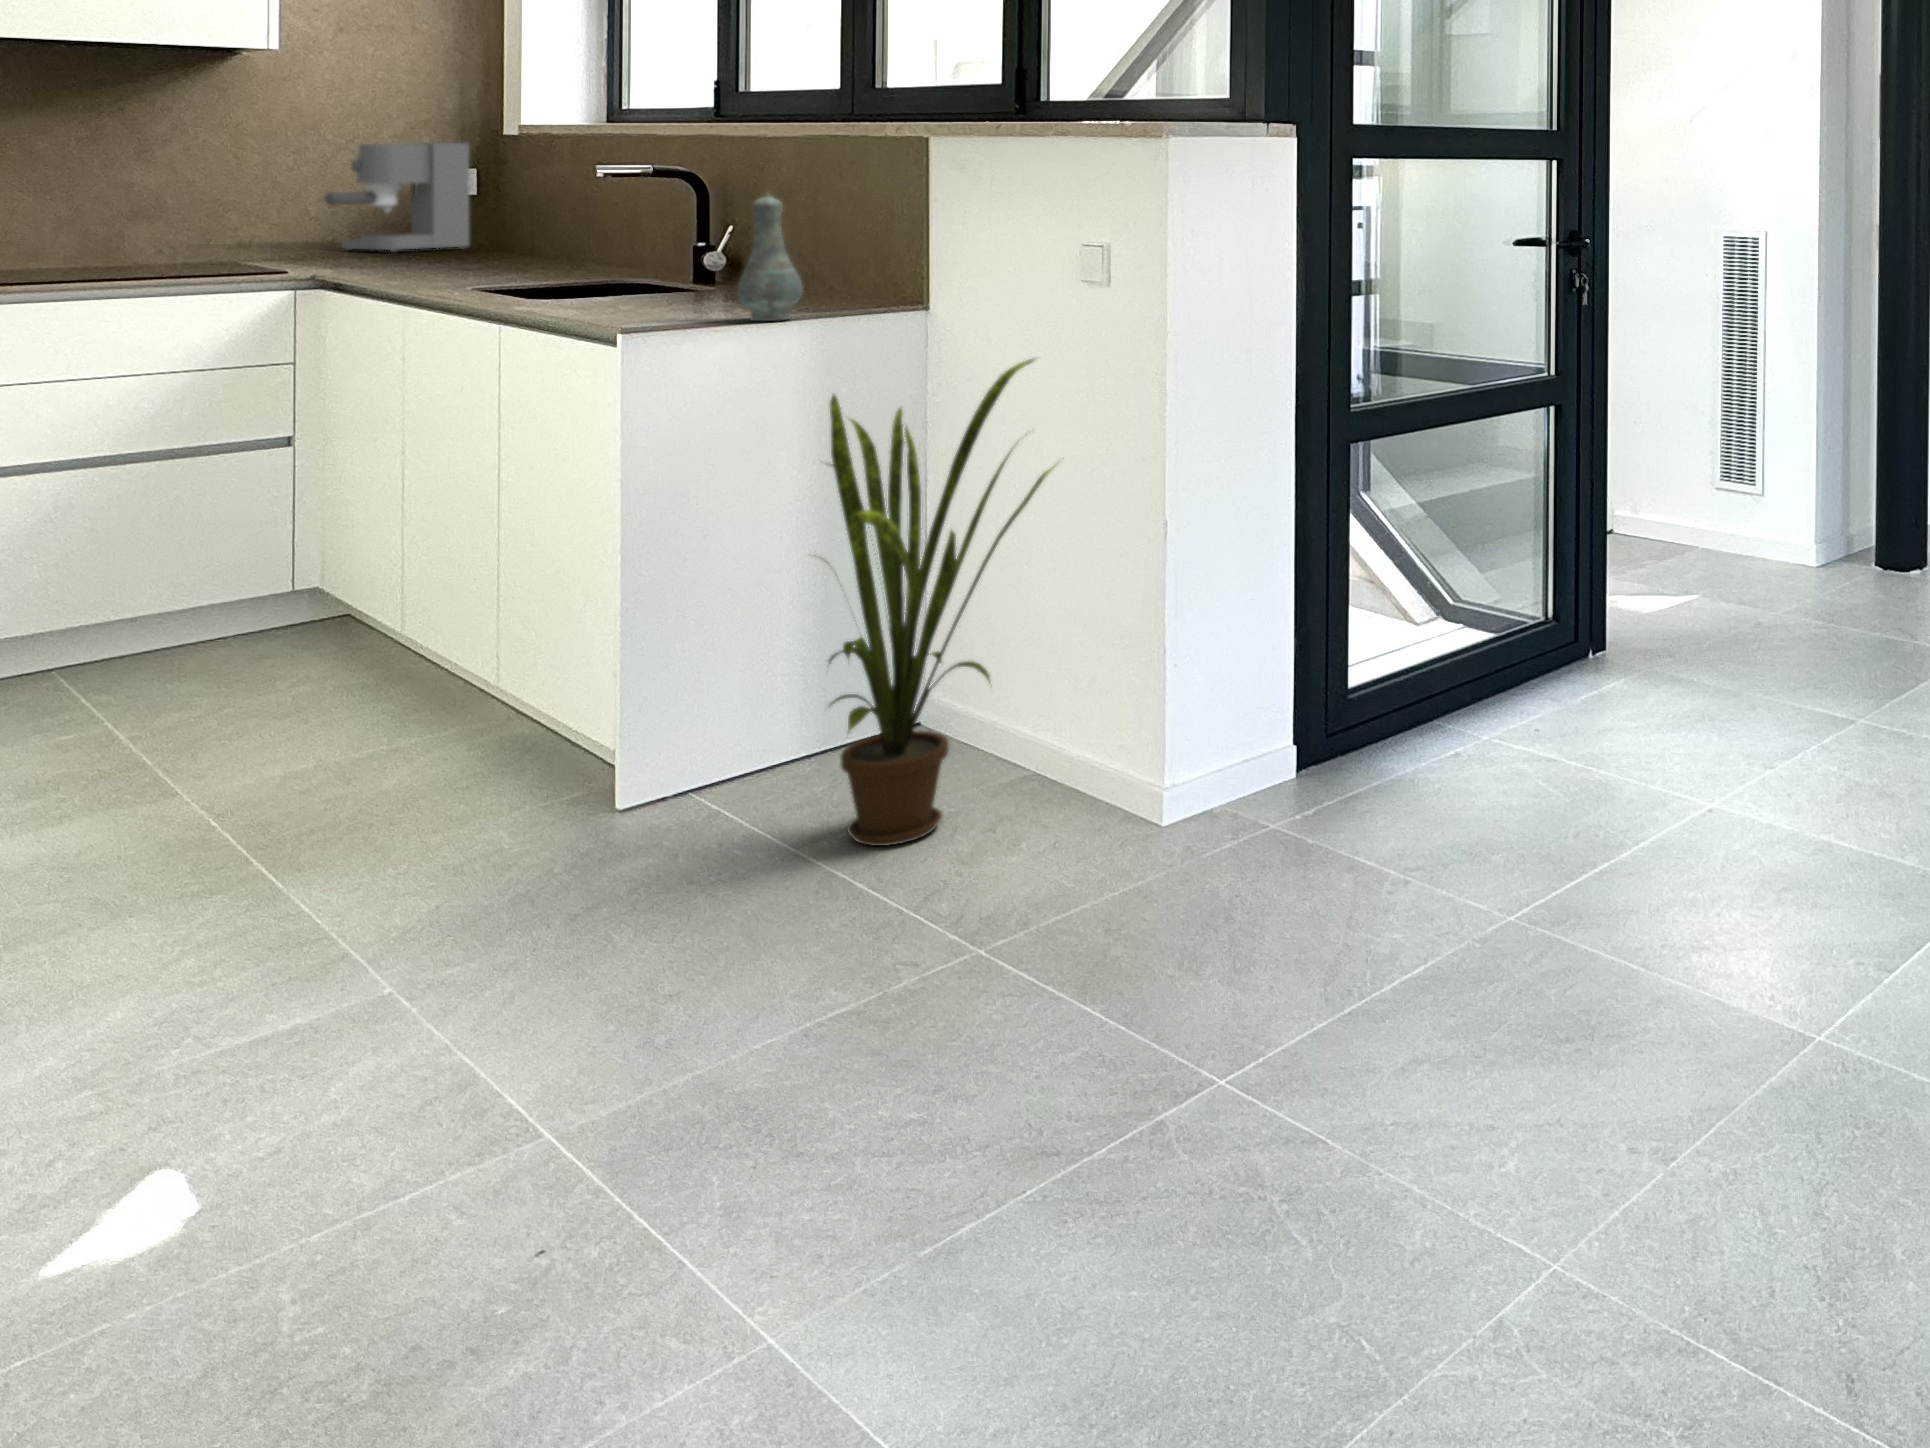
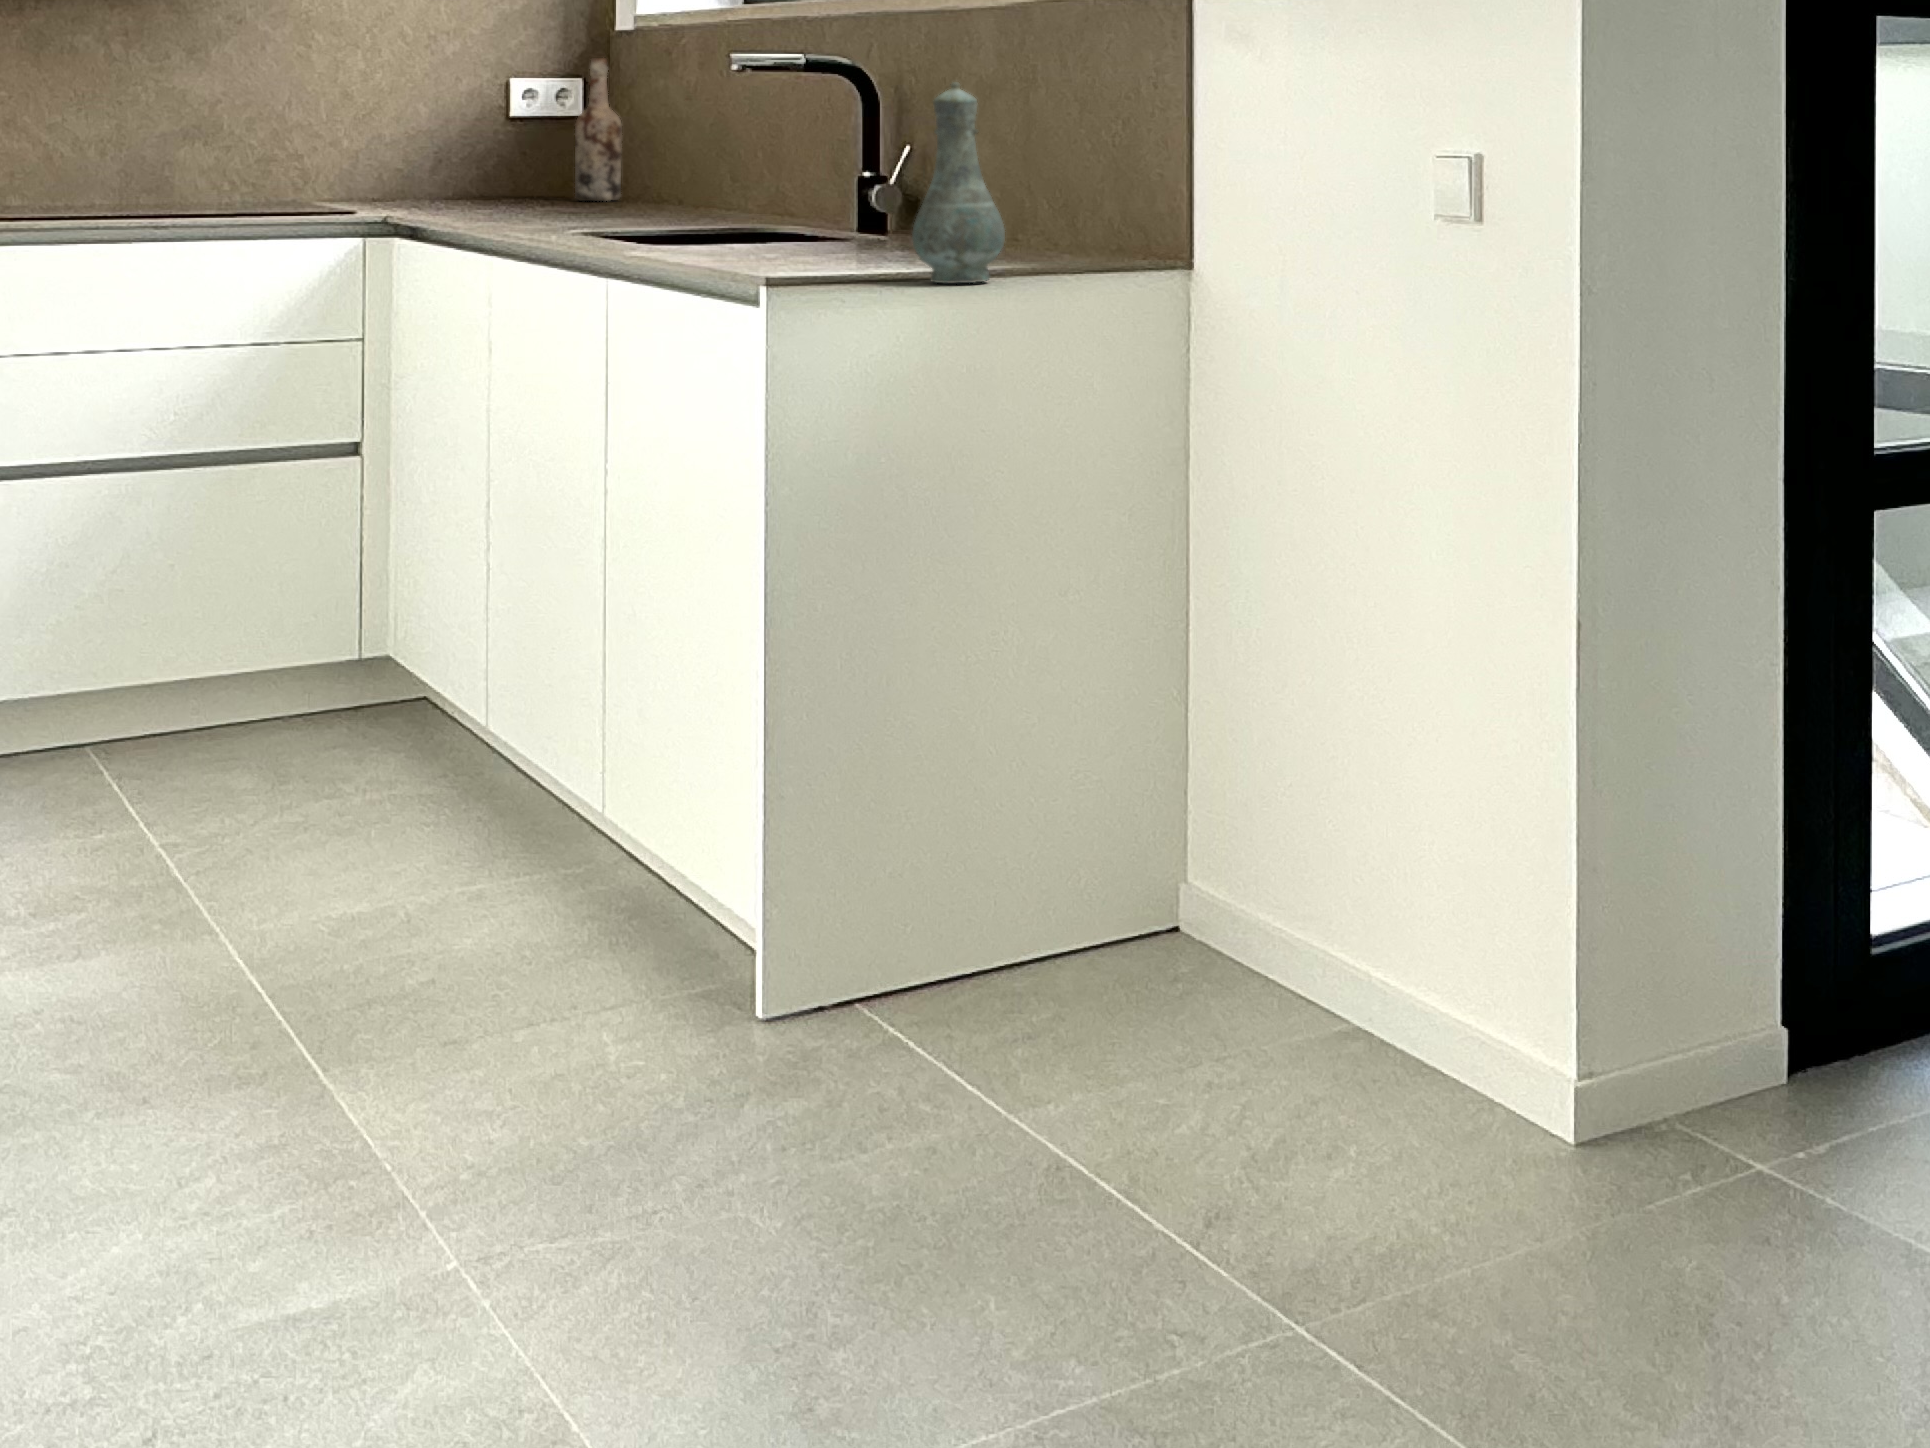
coffee maker: present [324,143,469,252] -> none [399,39,575,191]
wine bottle: none [472,159,509,259] -> present [575,58,622,201]
house plant: present [829,359,1054,846] -> none [1008,346,1406,1142]

